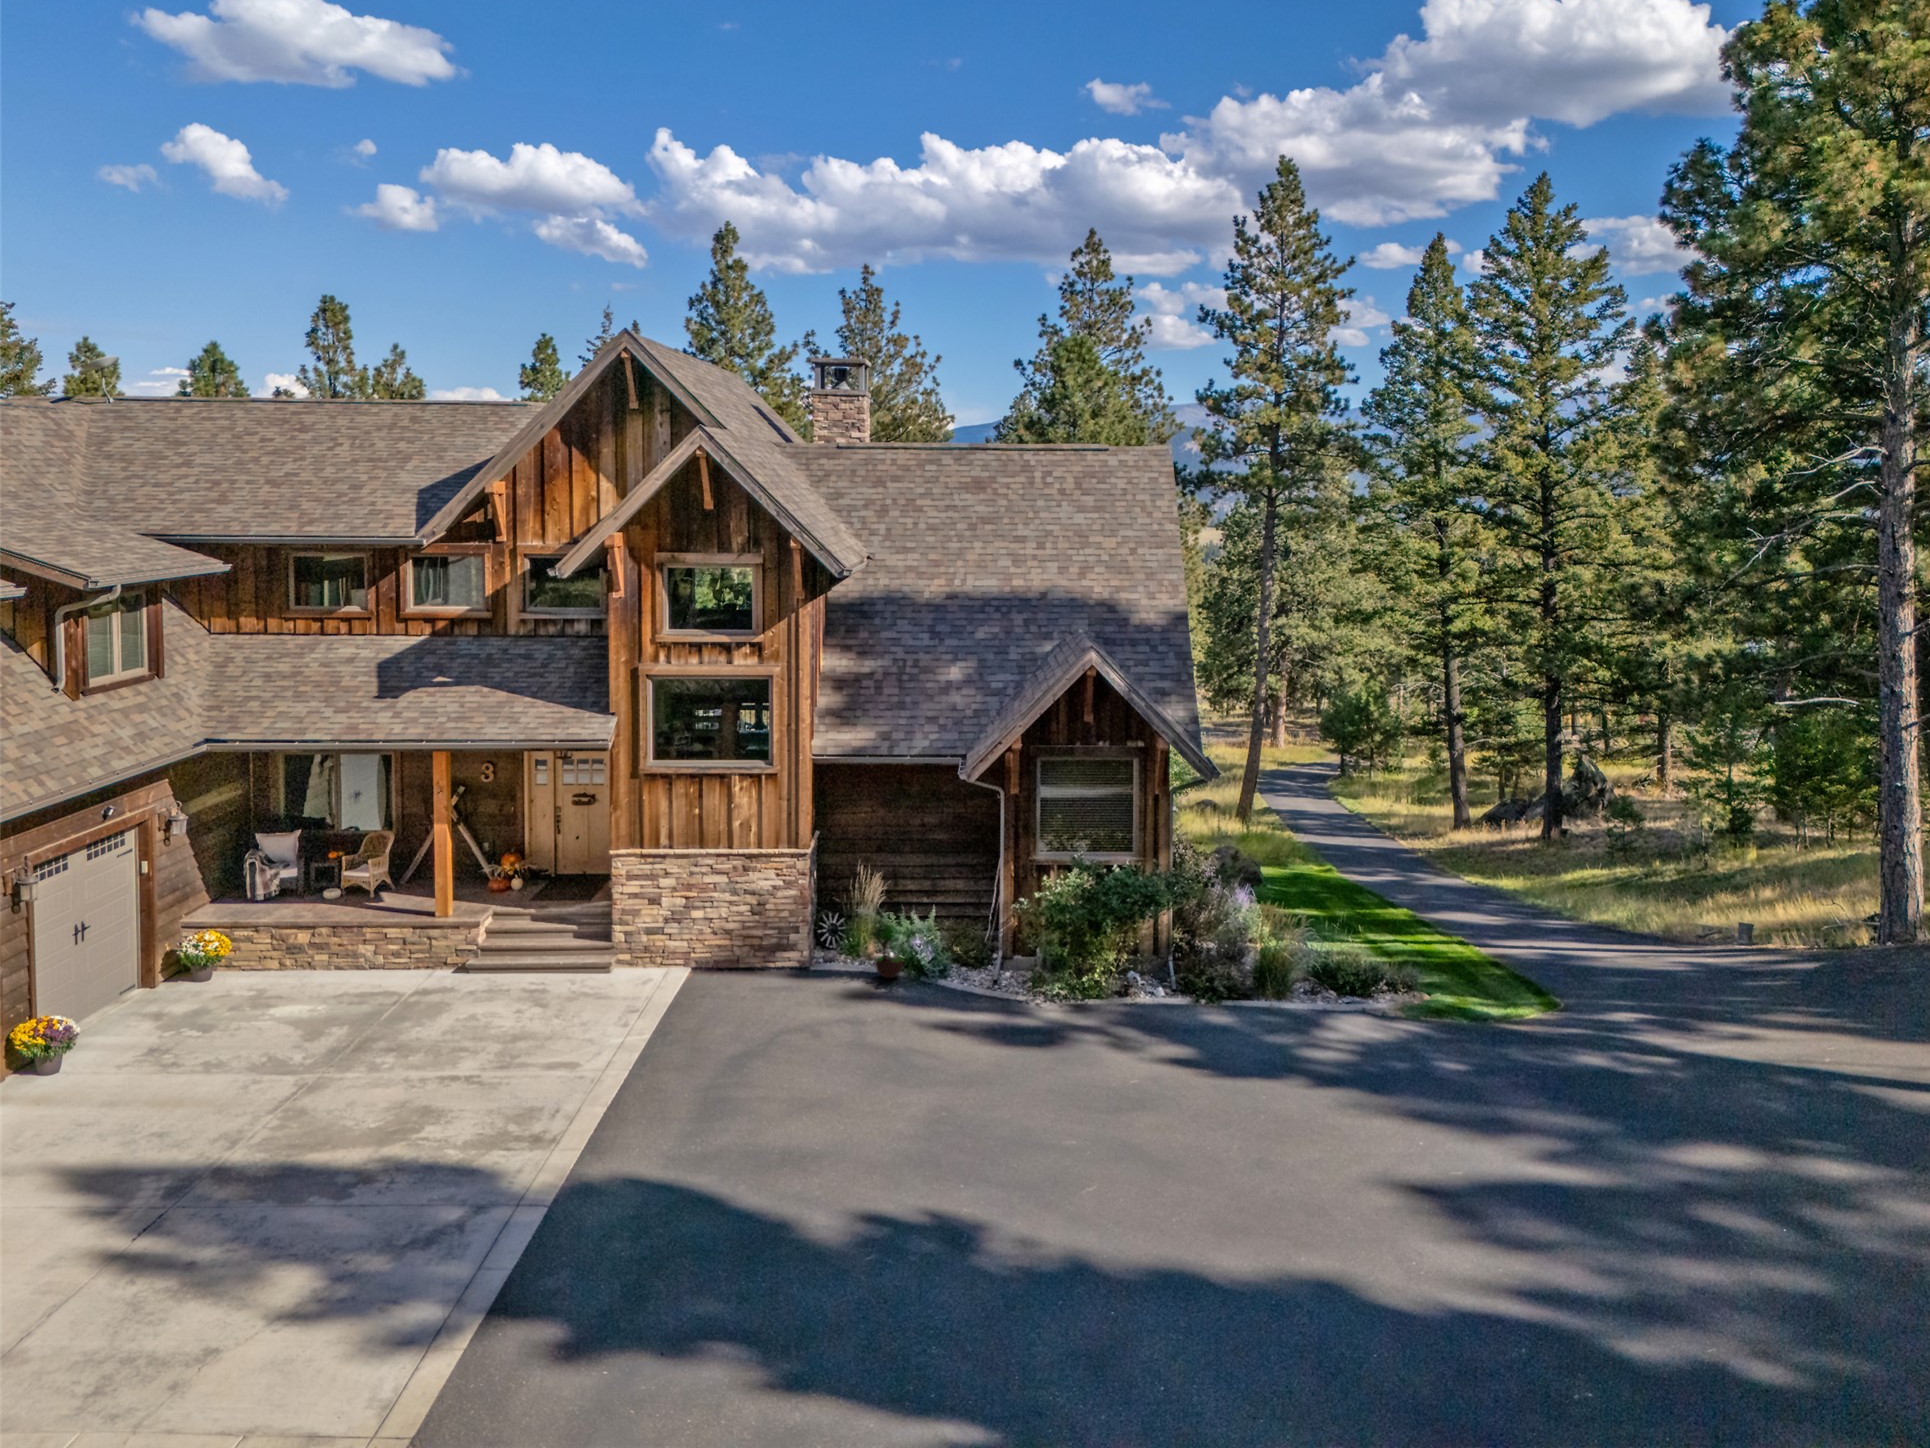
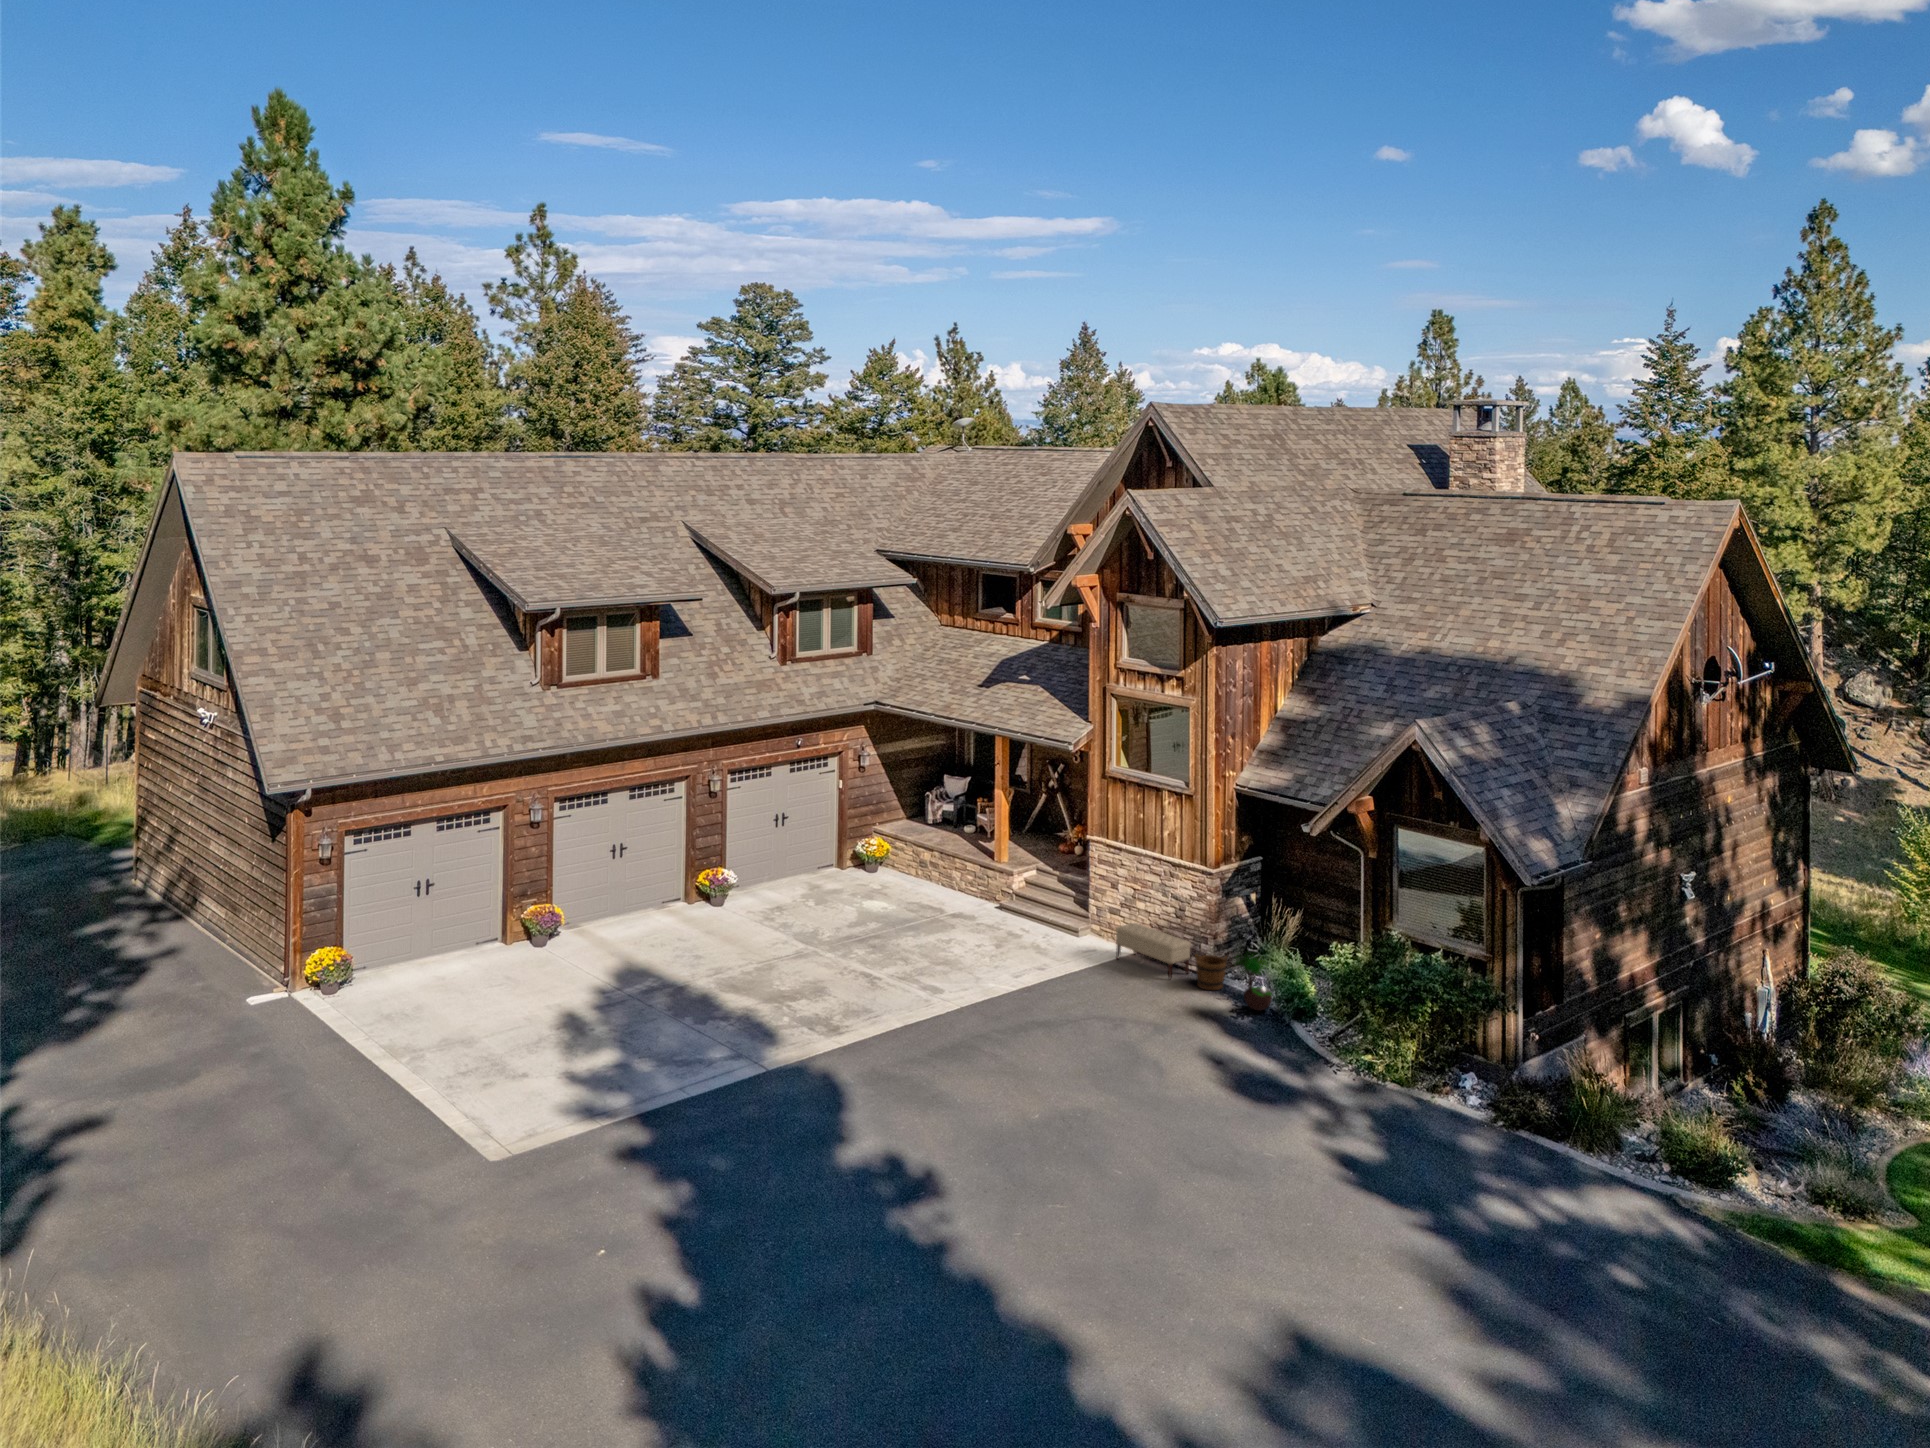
bench: none [691,934,782,979] -> present [1116,923,1191,979]
bucket: none [798,938,833,977] -> present [1195,955,1227,990]

